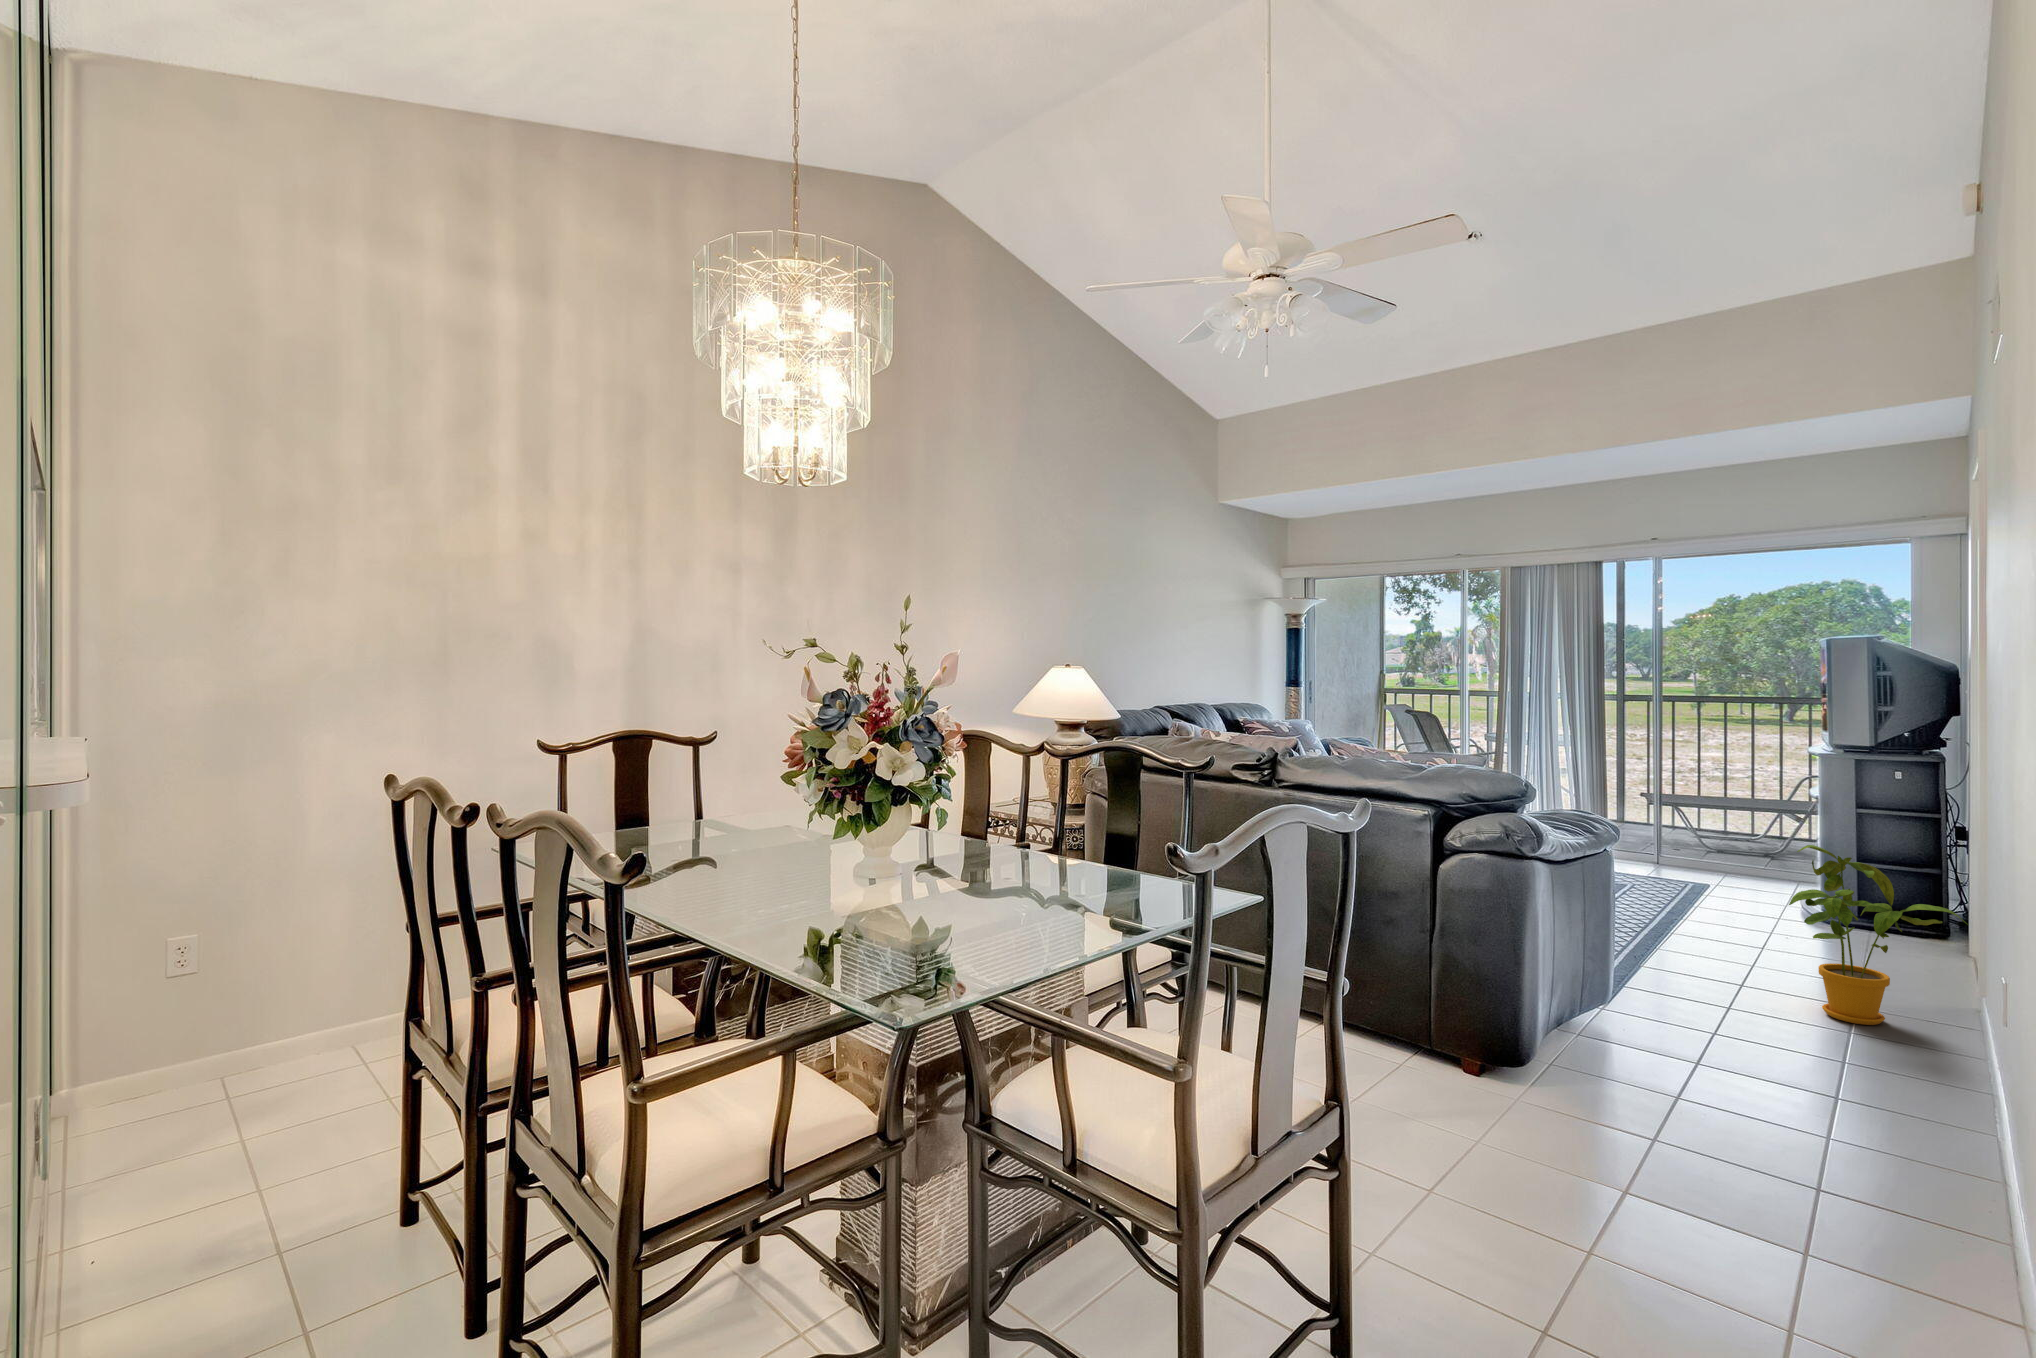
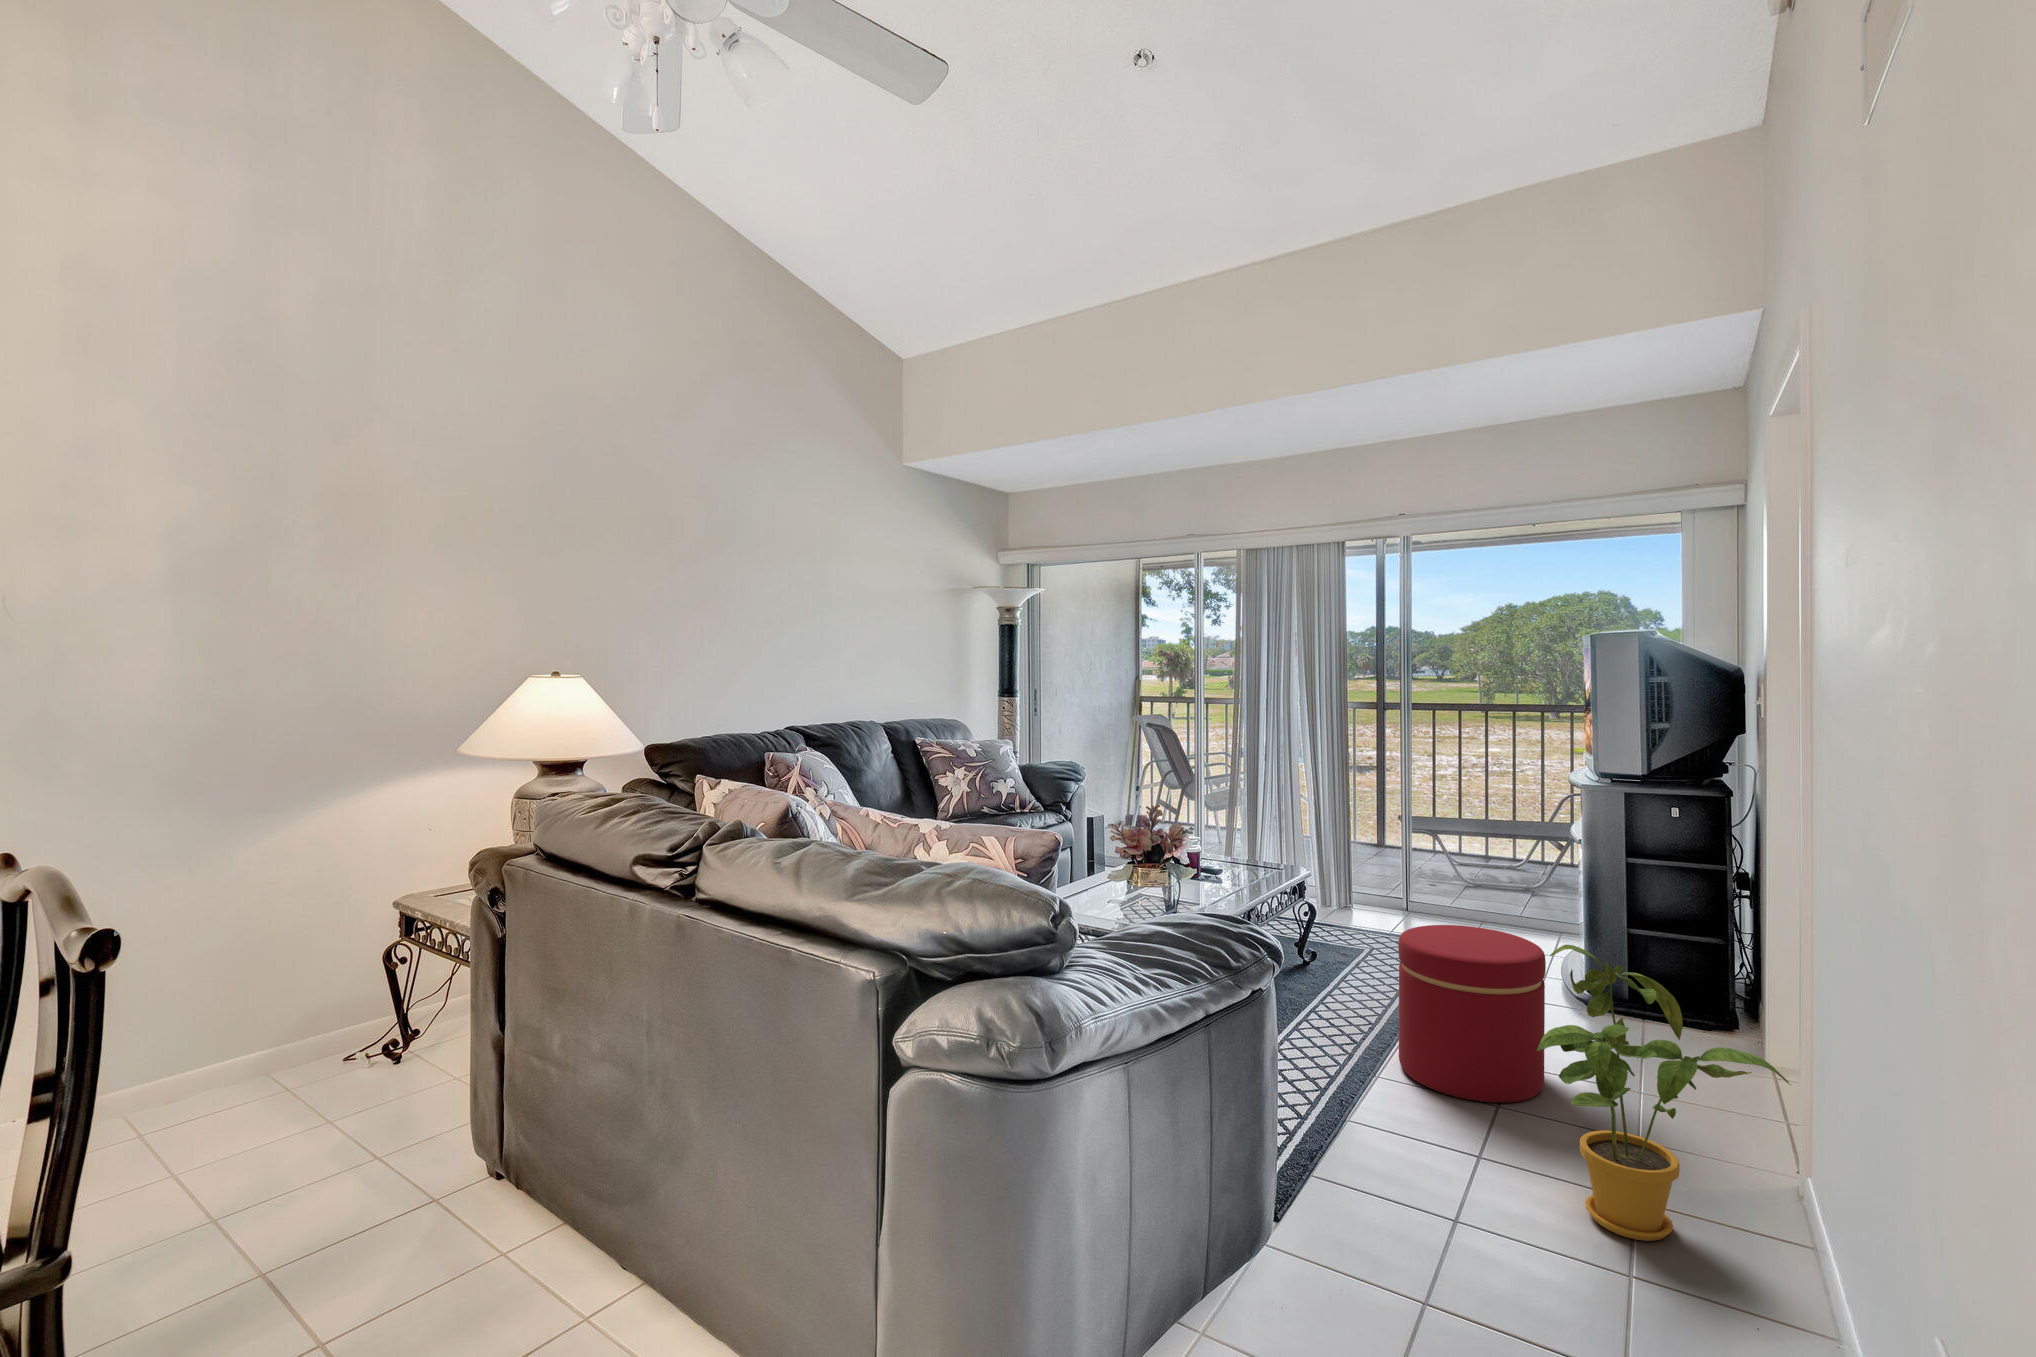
ottoman: none [1673,850,1791,967] -> present [1398,925,1546,1103]

